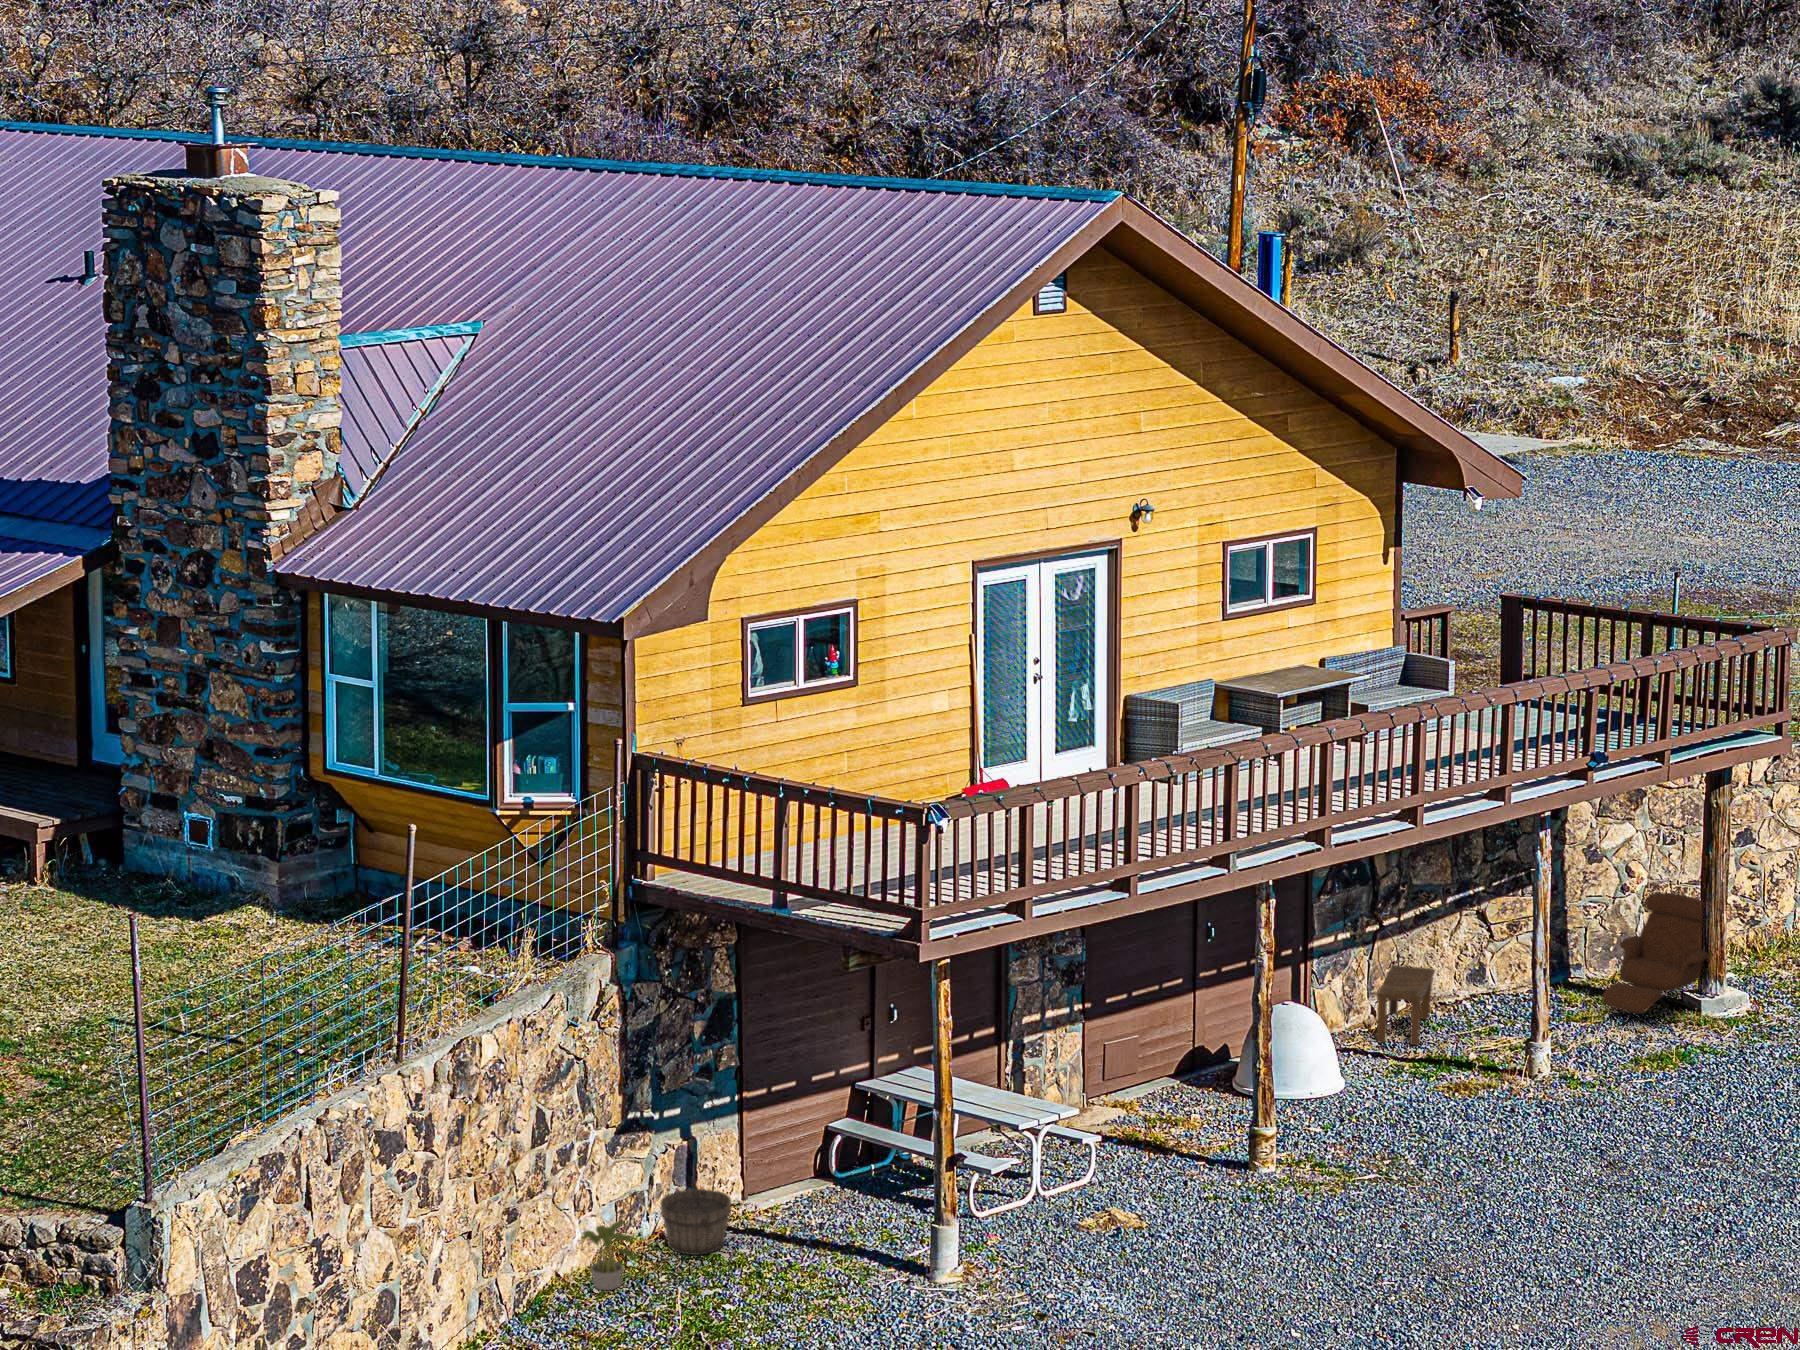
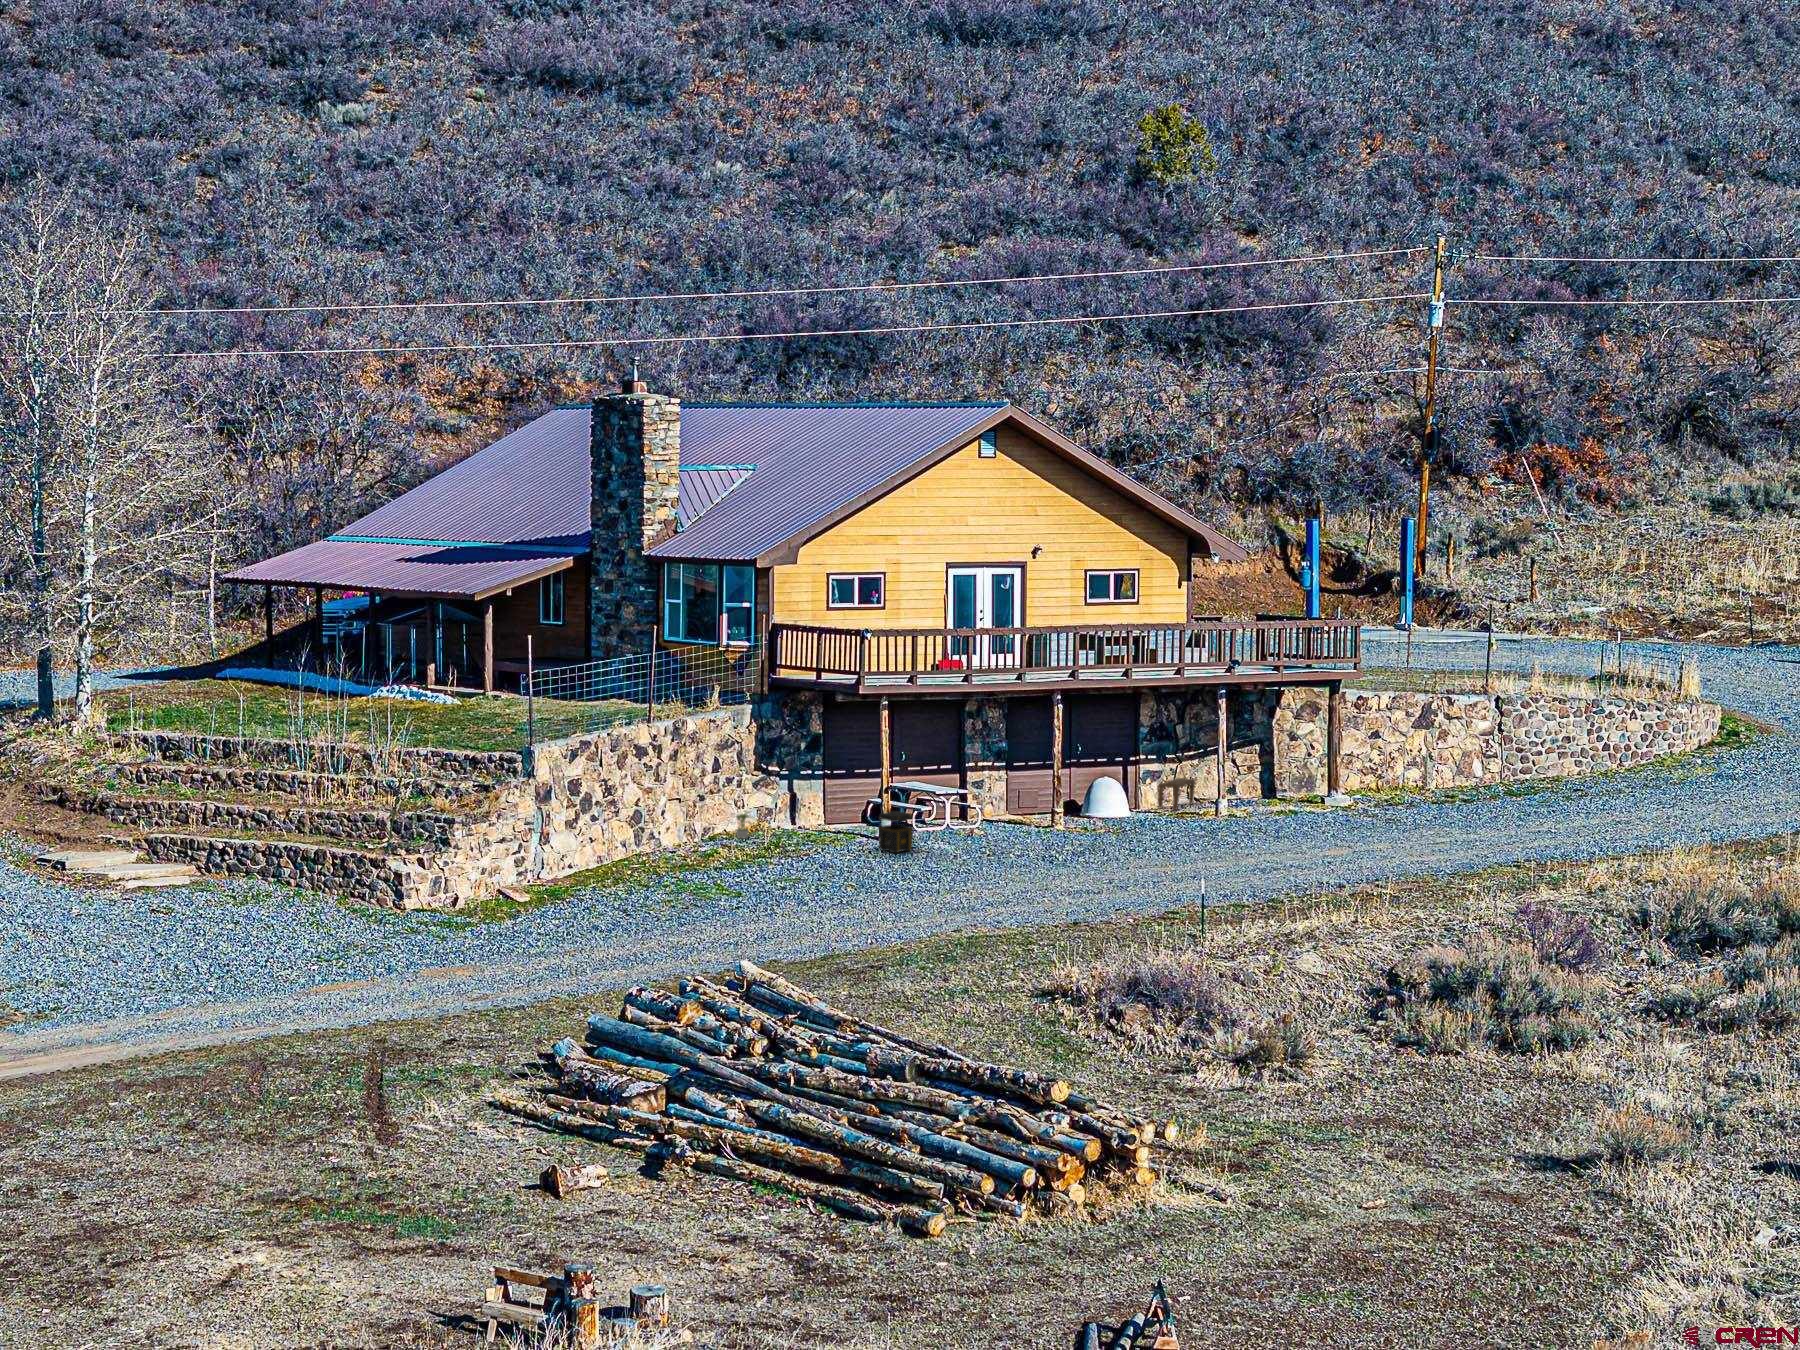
lounge chair: present [1602,892,1707,1026] -> none [1283,754,1342,813]
wooden bucket: present [660,1188,731,1255] -> none [773,806,803,834]
toolbox: none [939,1196,1021,1306] -> present [878,811,913,853]

